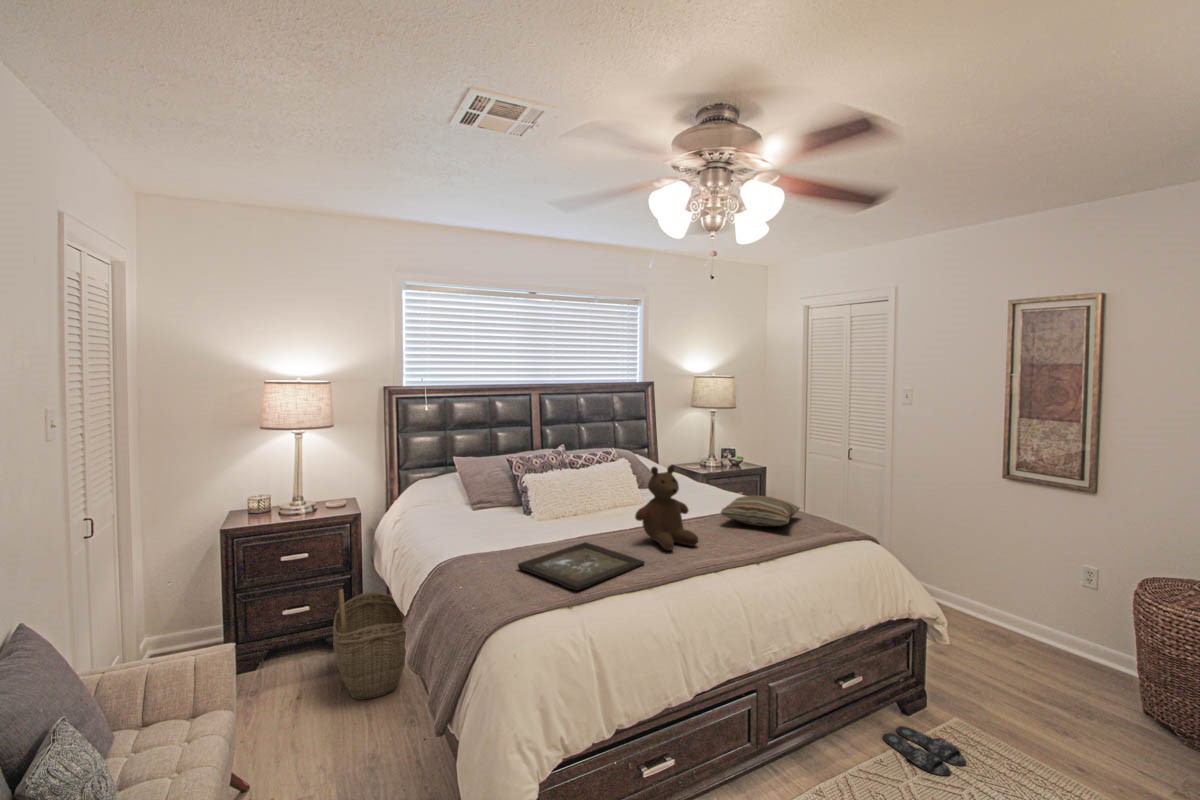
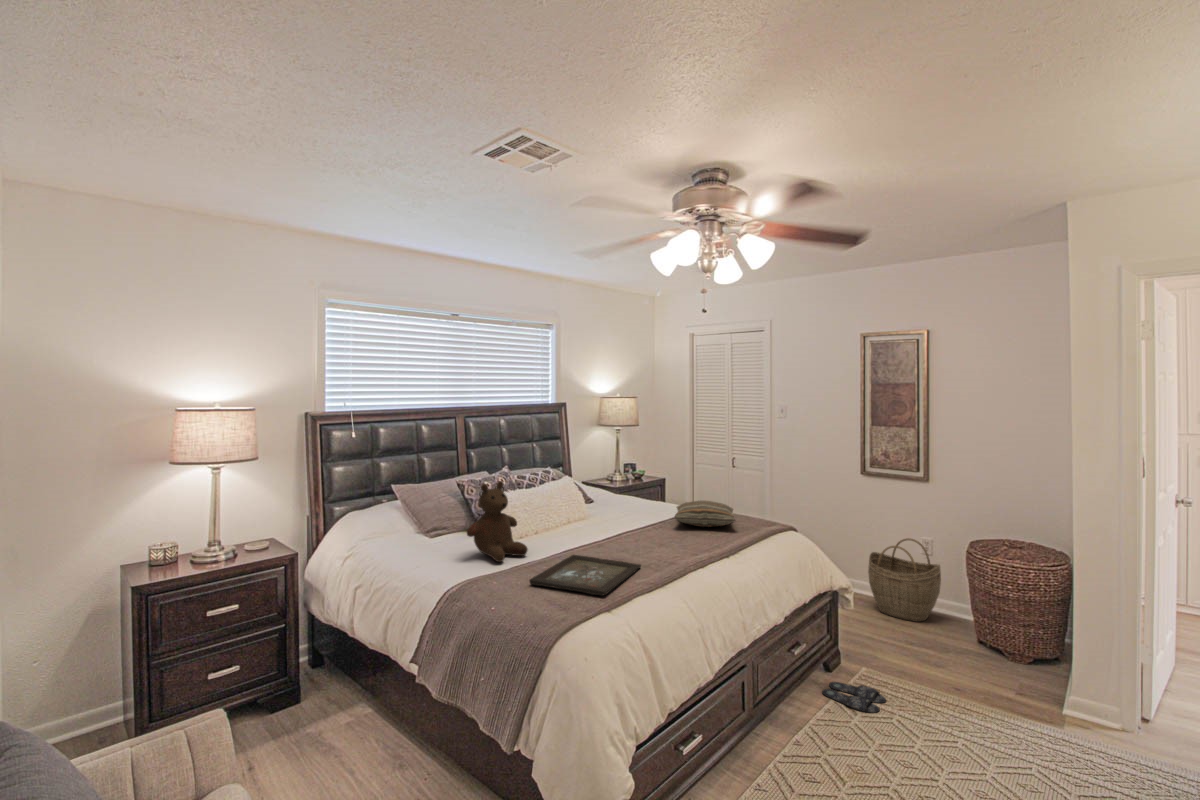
teddy bear: present [635,465,698,550] -> present [467,481,528,562]
woven basket: present [333,589,405,700] -> present [868,538,941,622]

